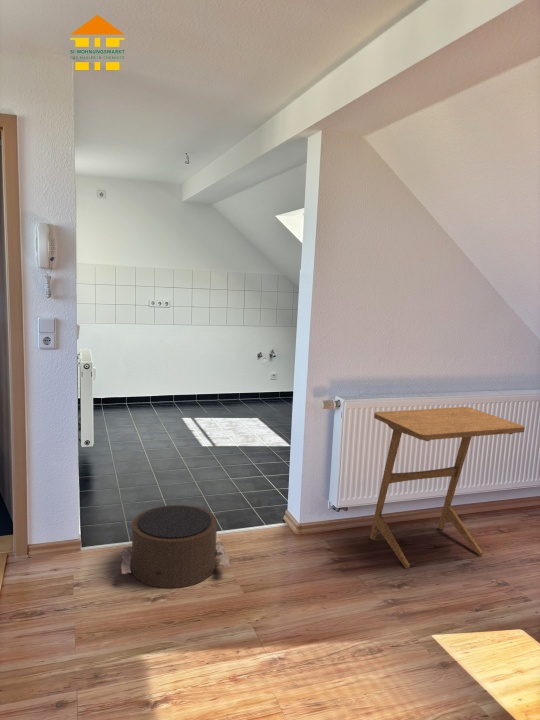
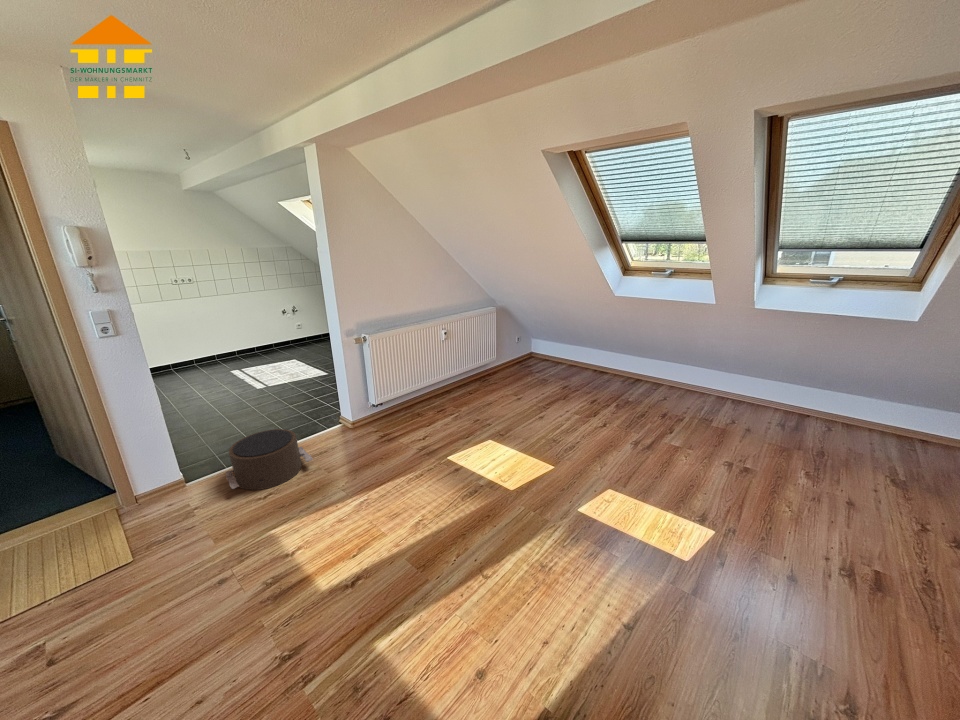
side table: present [370,407,525,569] -> none [388,326,476,429]

